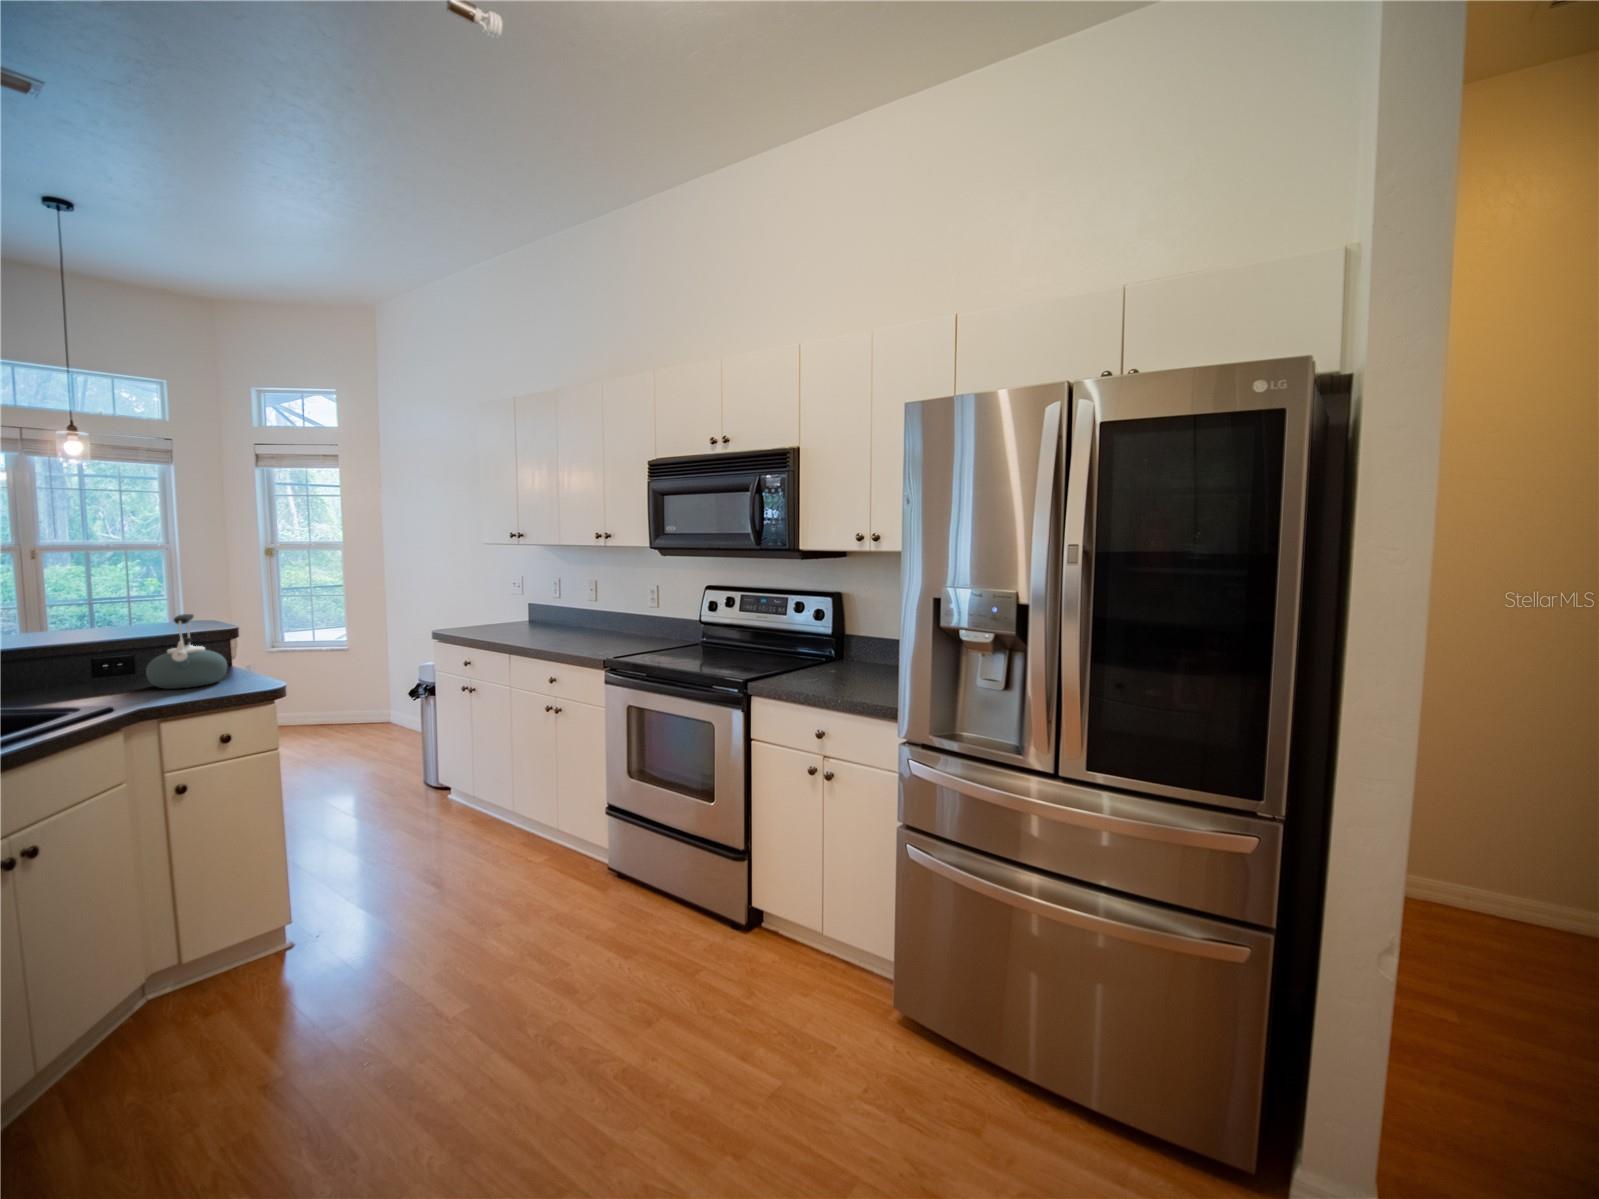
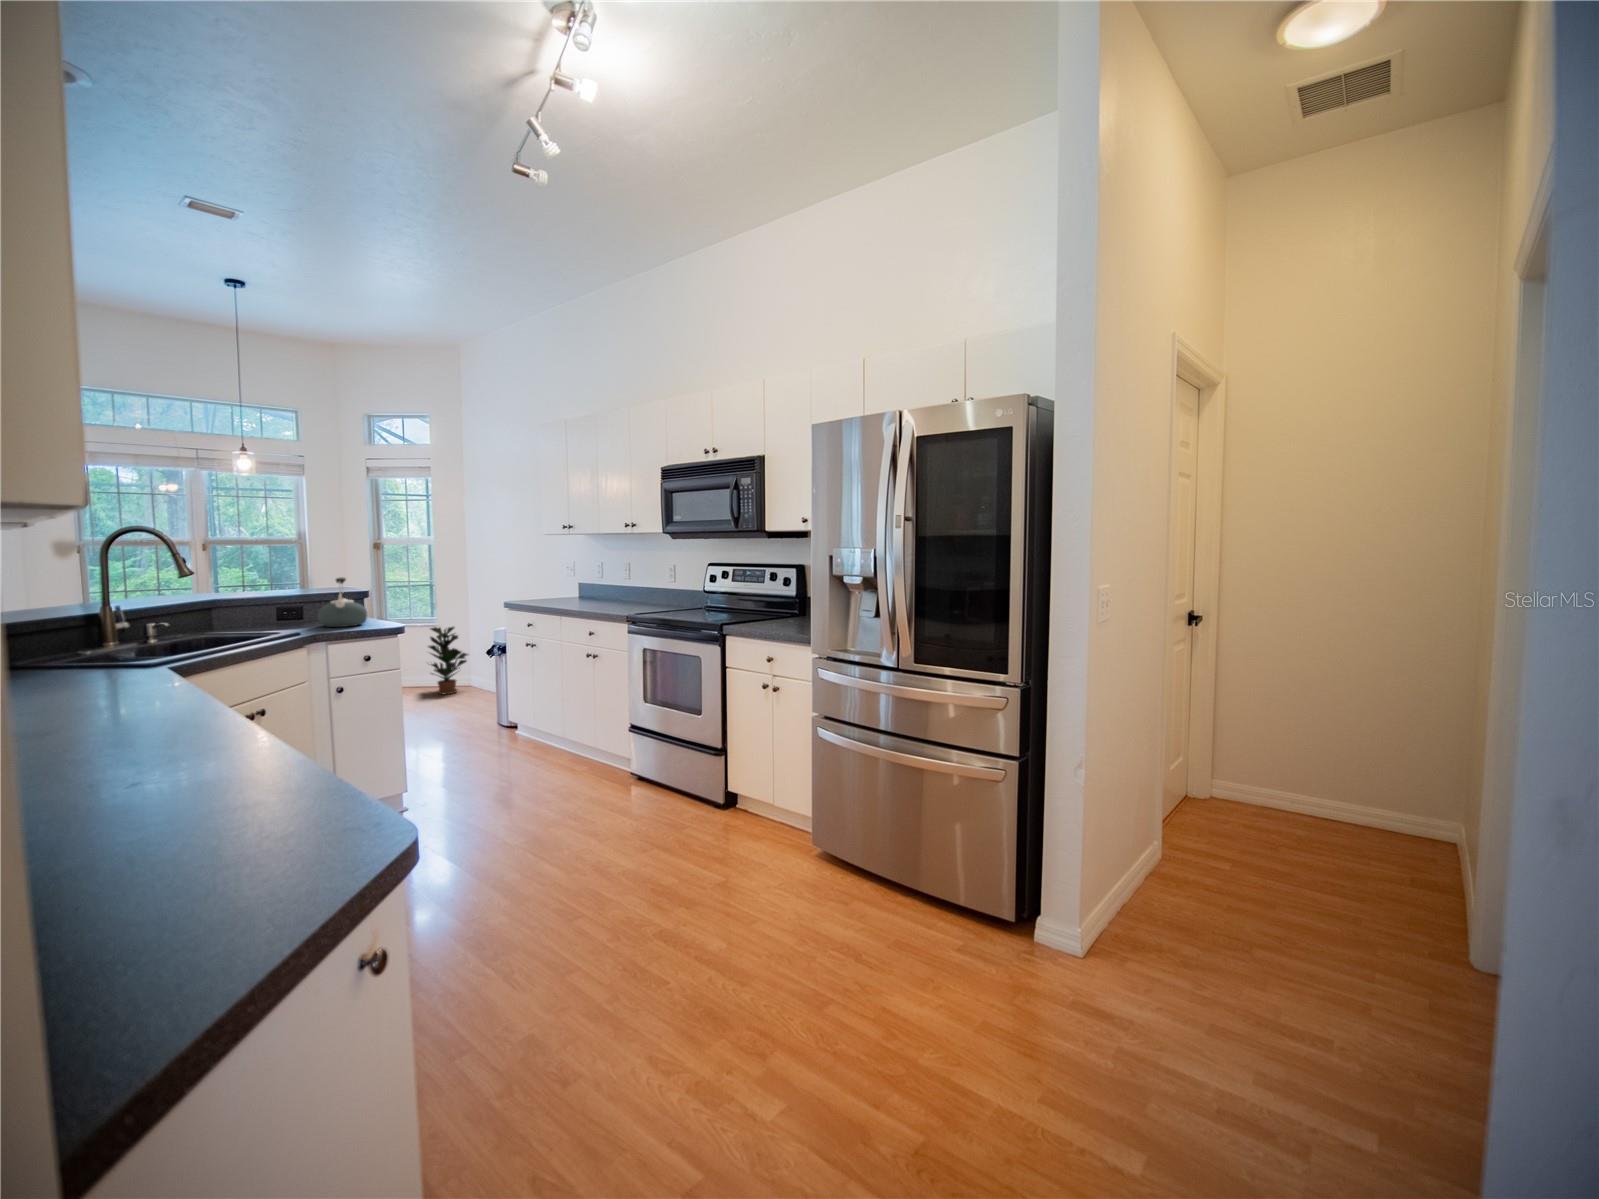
potted plant: none [335,652,391,736] -> present [429,627,468,695]

